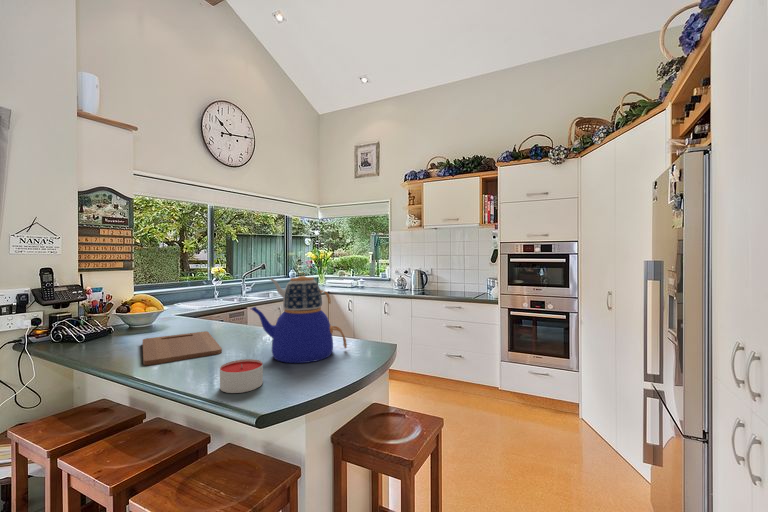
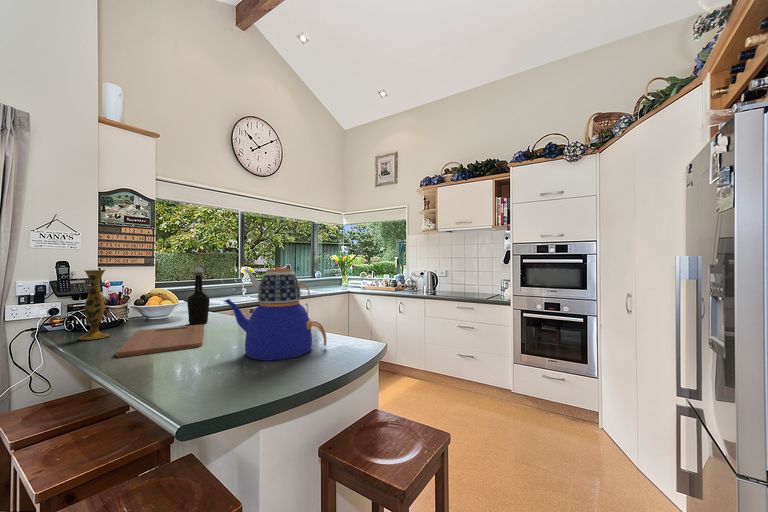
bottle: none [185,273,207,332] -> present [187,267,210,325]
vase: none [81,278,113,350] -> present [79,270,109,340]
candle: present [220,359,263,393] -> none [161,355,214,393]

